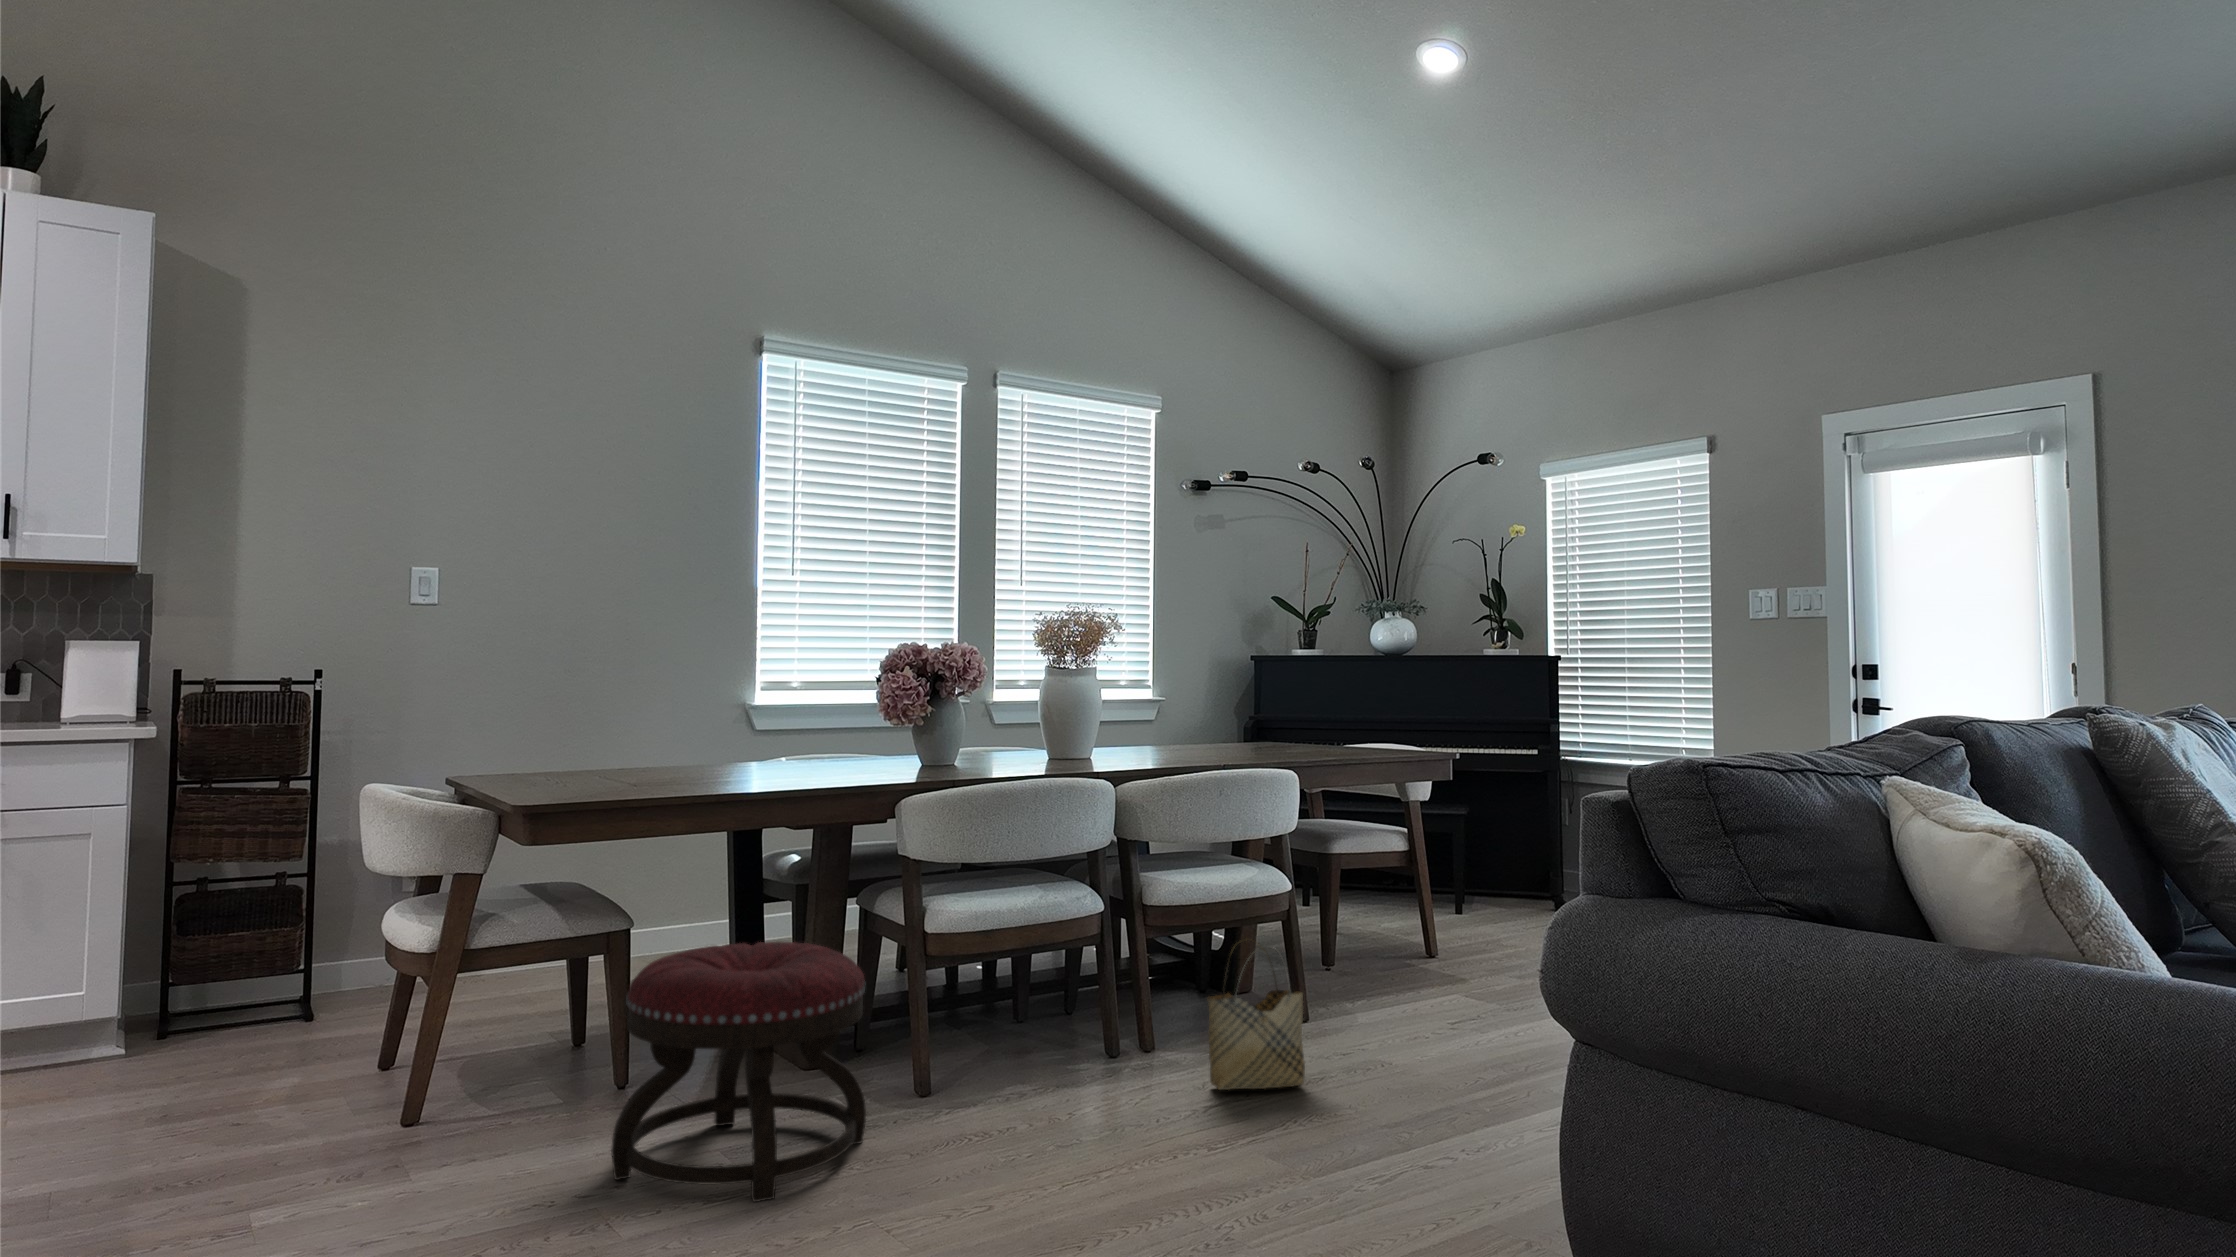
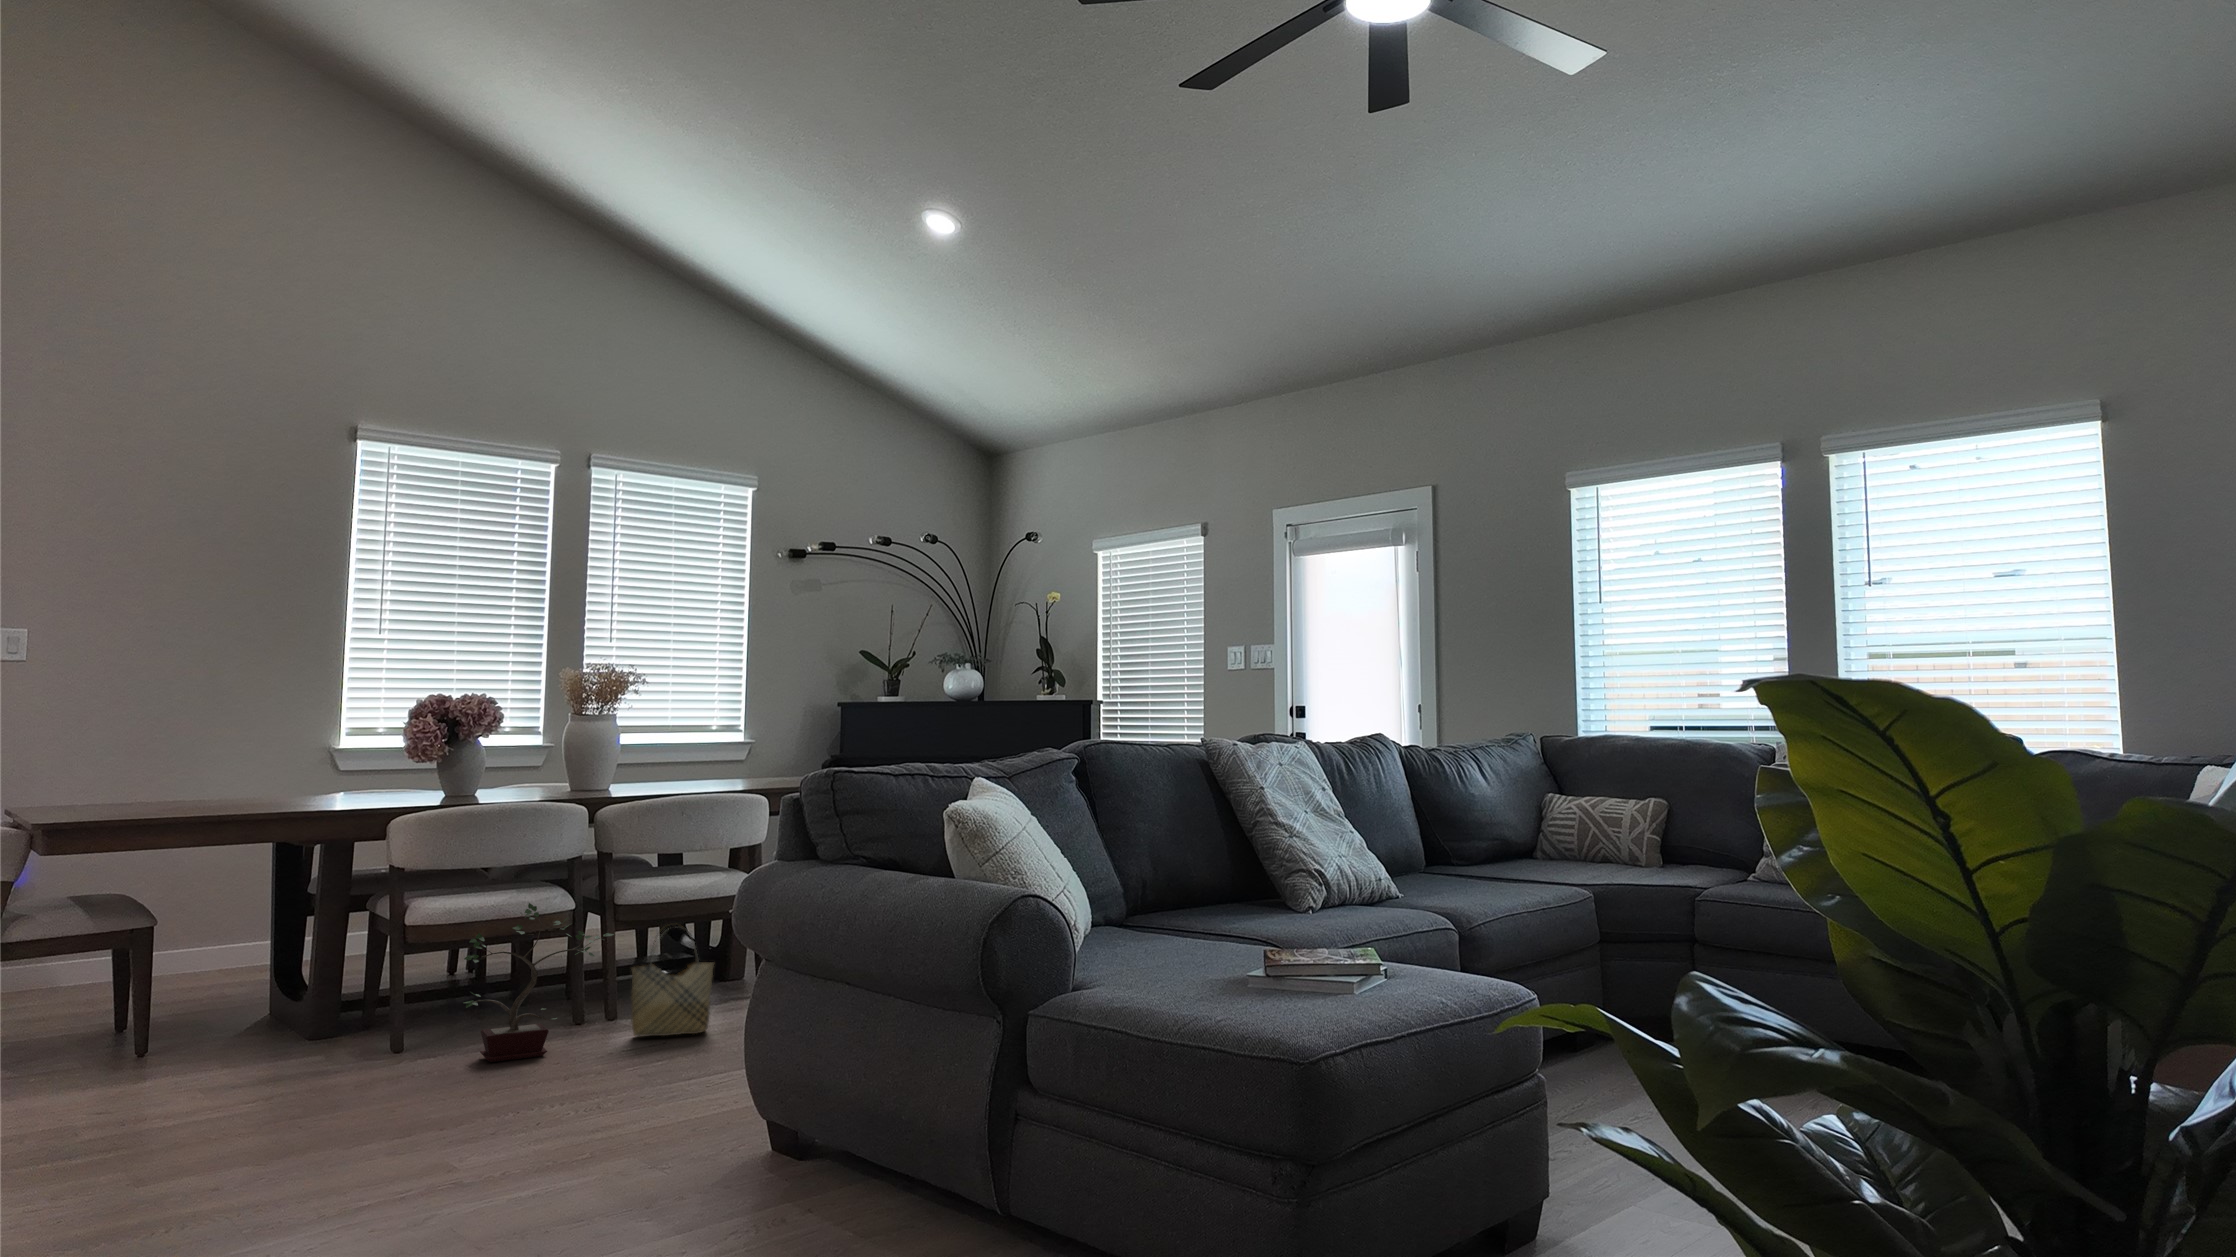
potted plant: none [1027,913,1202,1128] -> present [464,903,614,1062]
ottoman: present [611,942,866,1202] -> none [100,927,326,1110]

